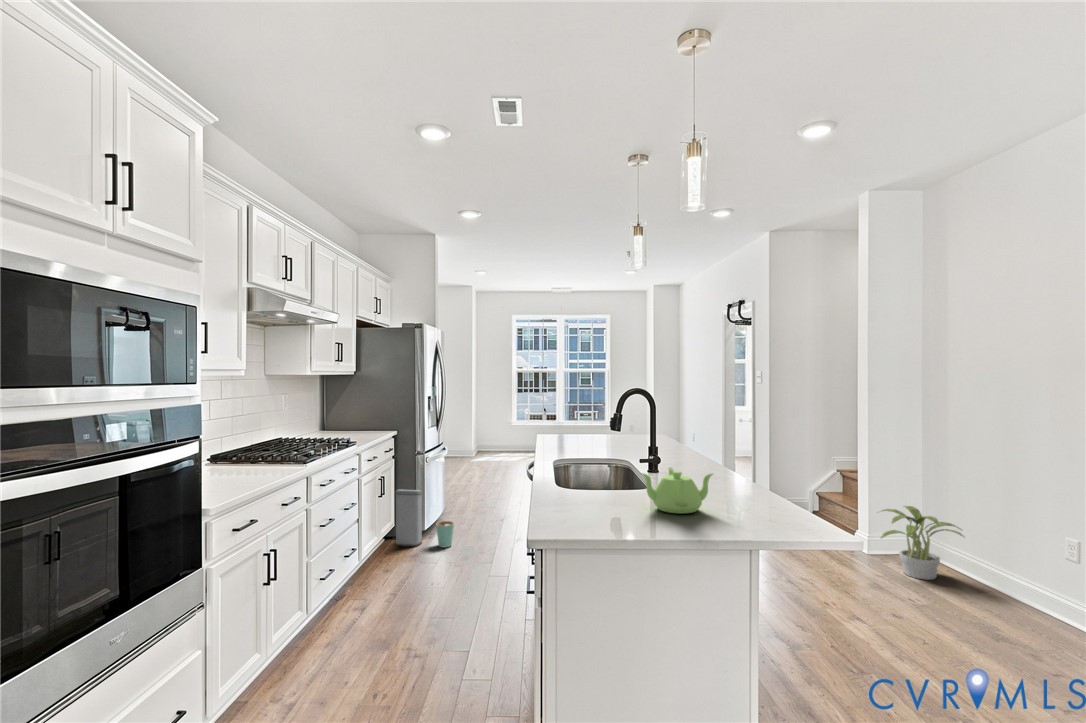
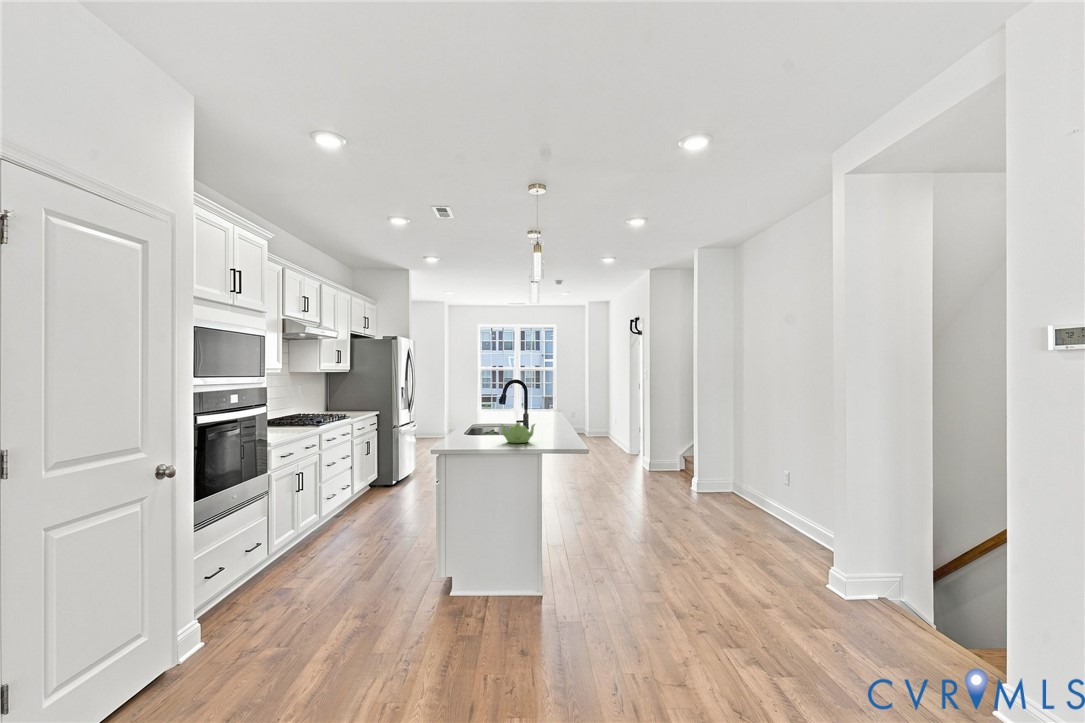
trash can: present [396,490,454,547] -> none [378,452,419,491]
potted plant: present [881,506,963,580] -> none [693,459,744,504]

